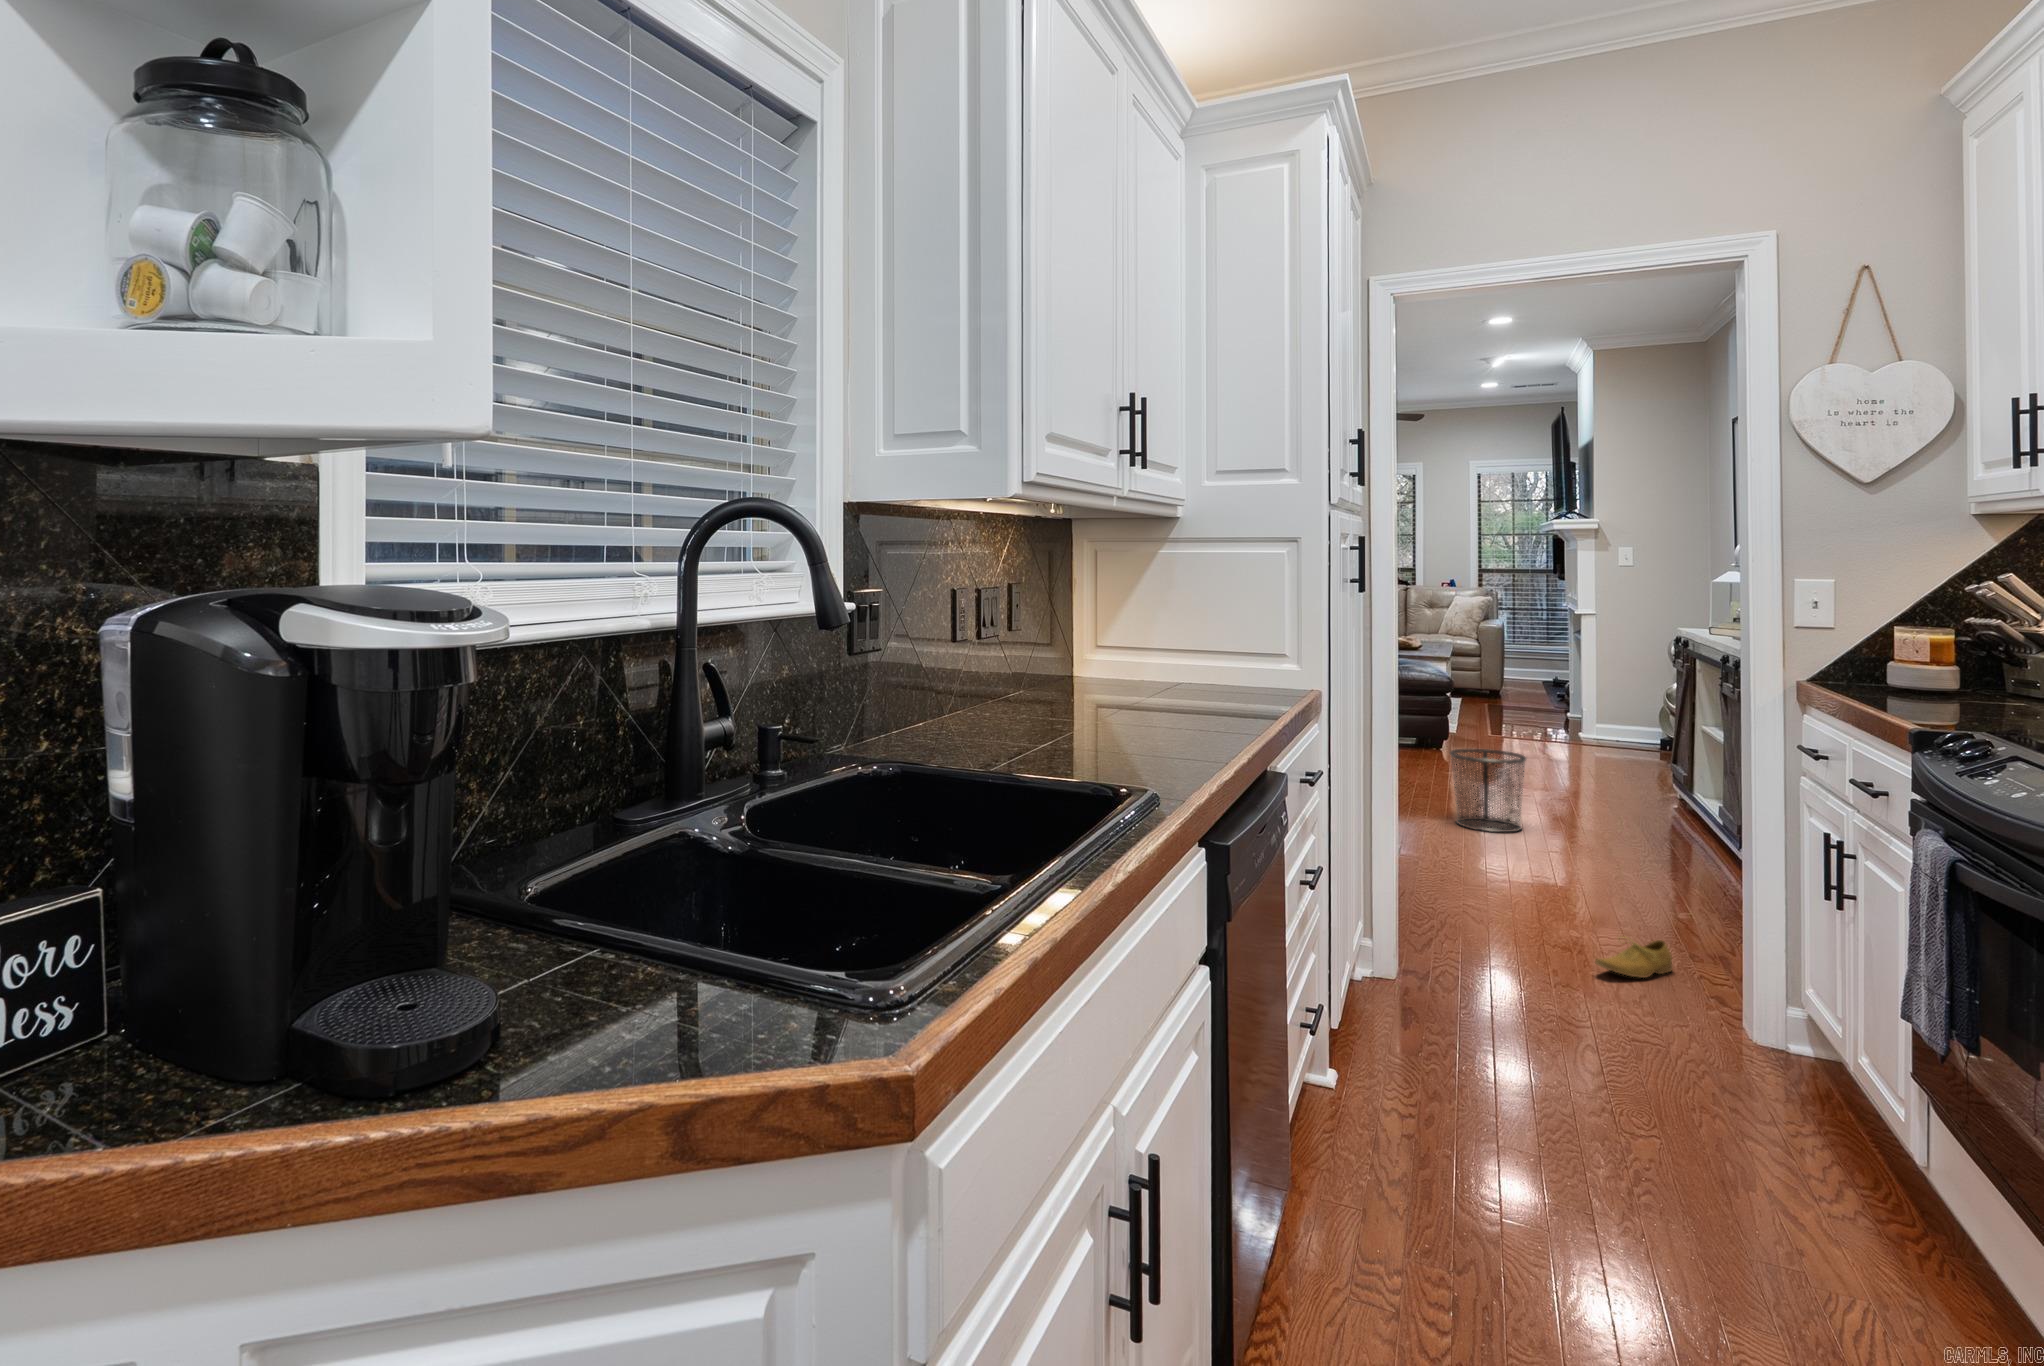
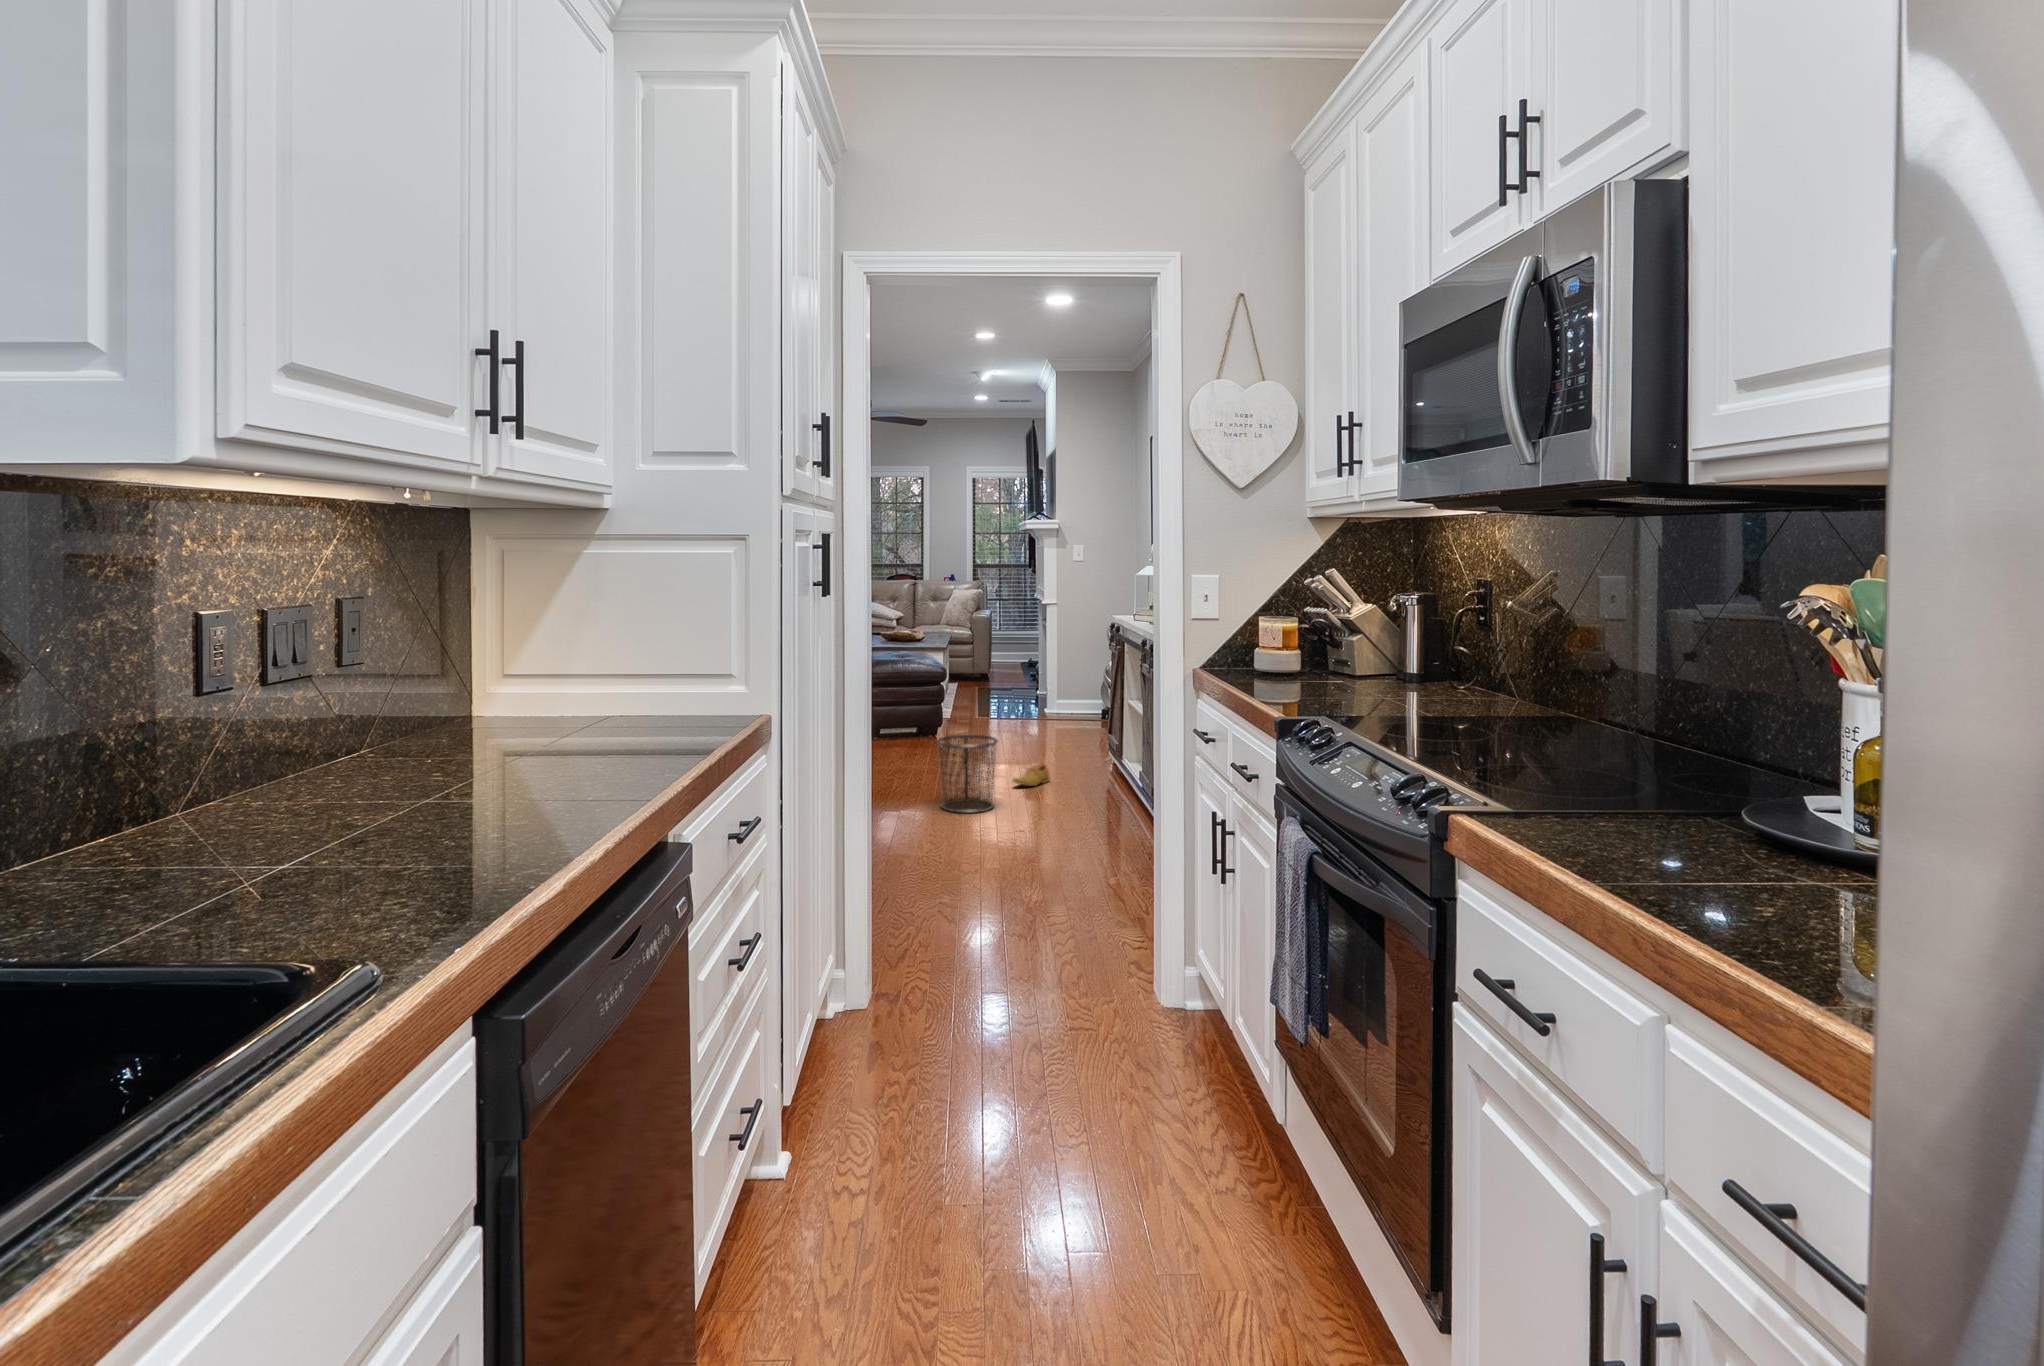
shoe: present [1595,937,1672,977] -> present [1013,765,1049,786]

